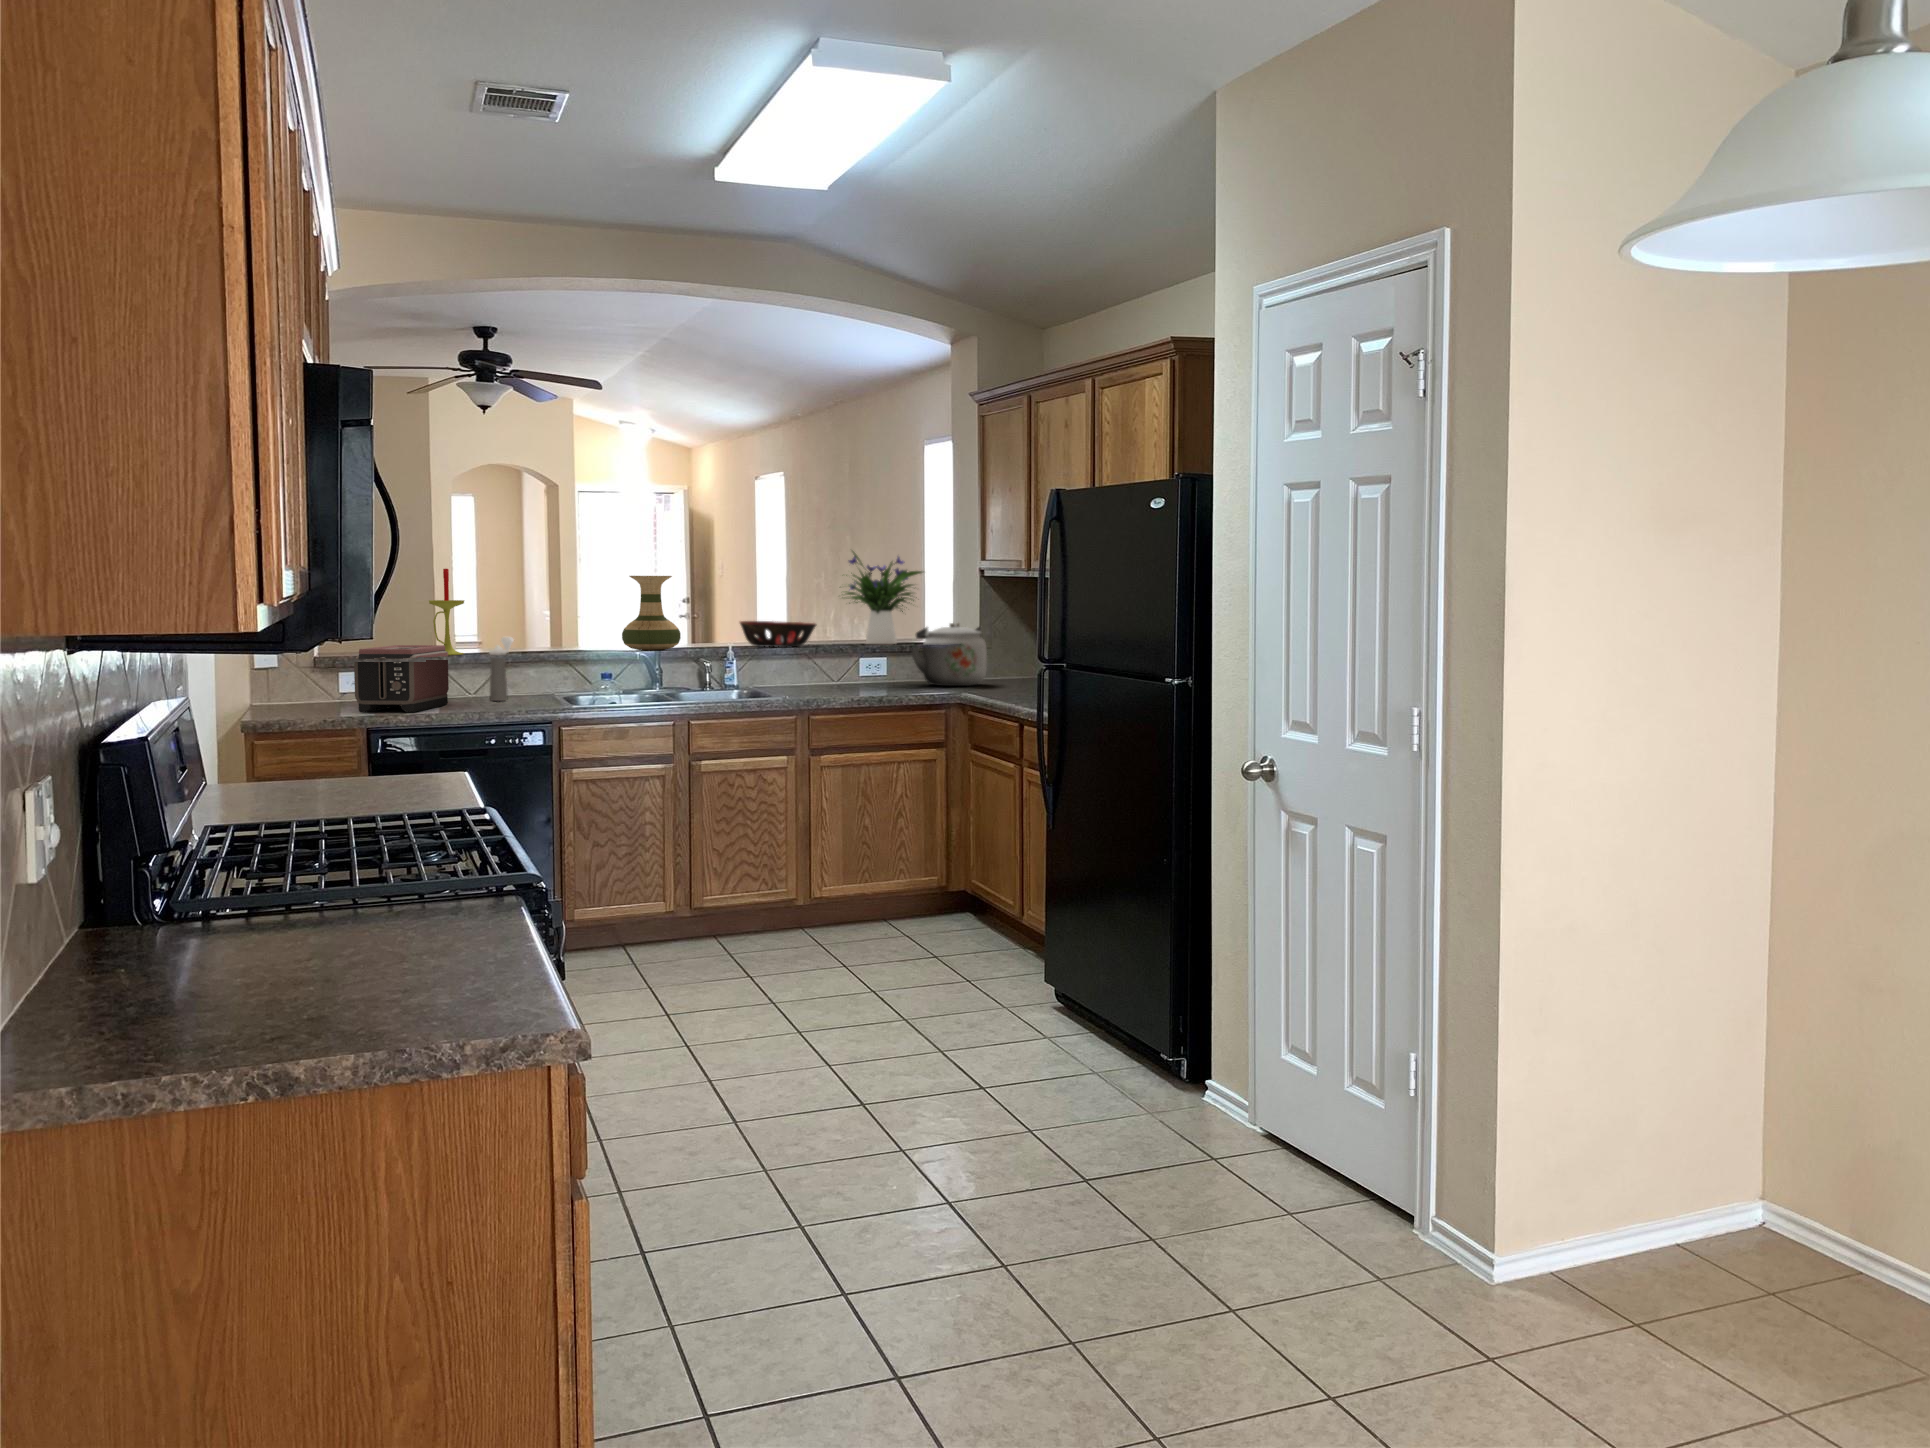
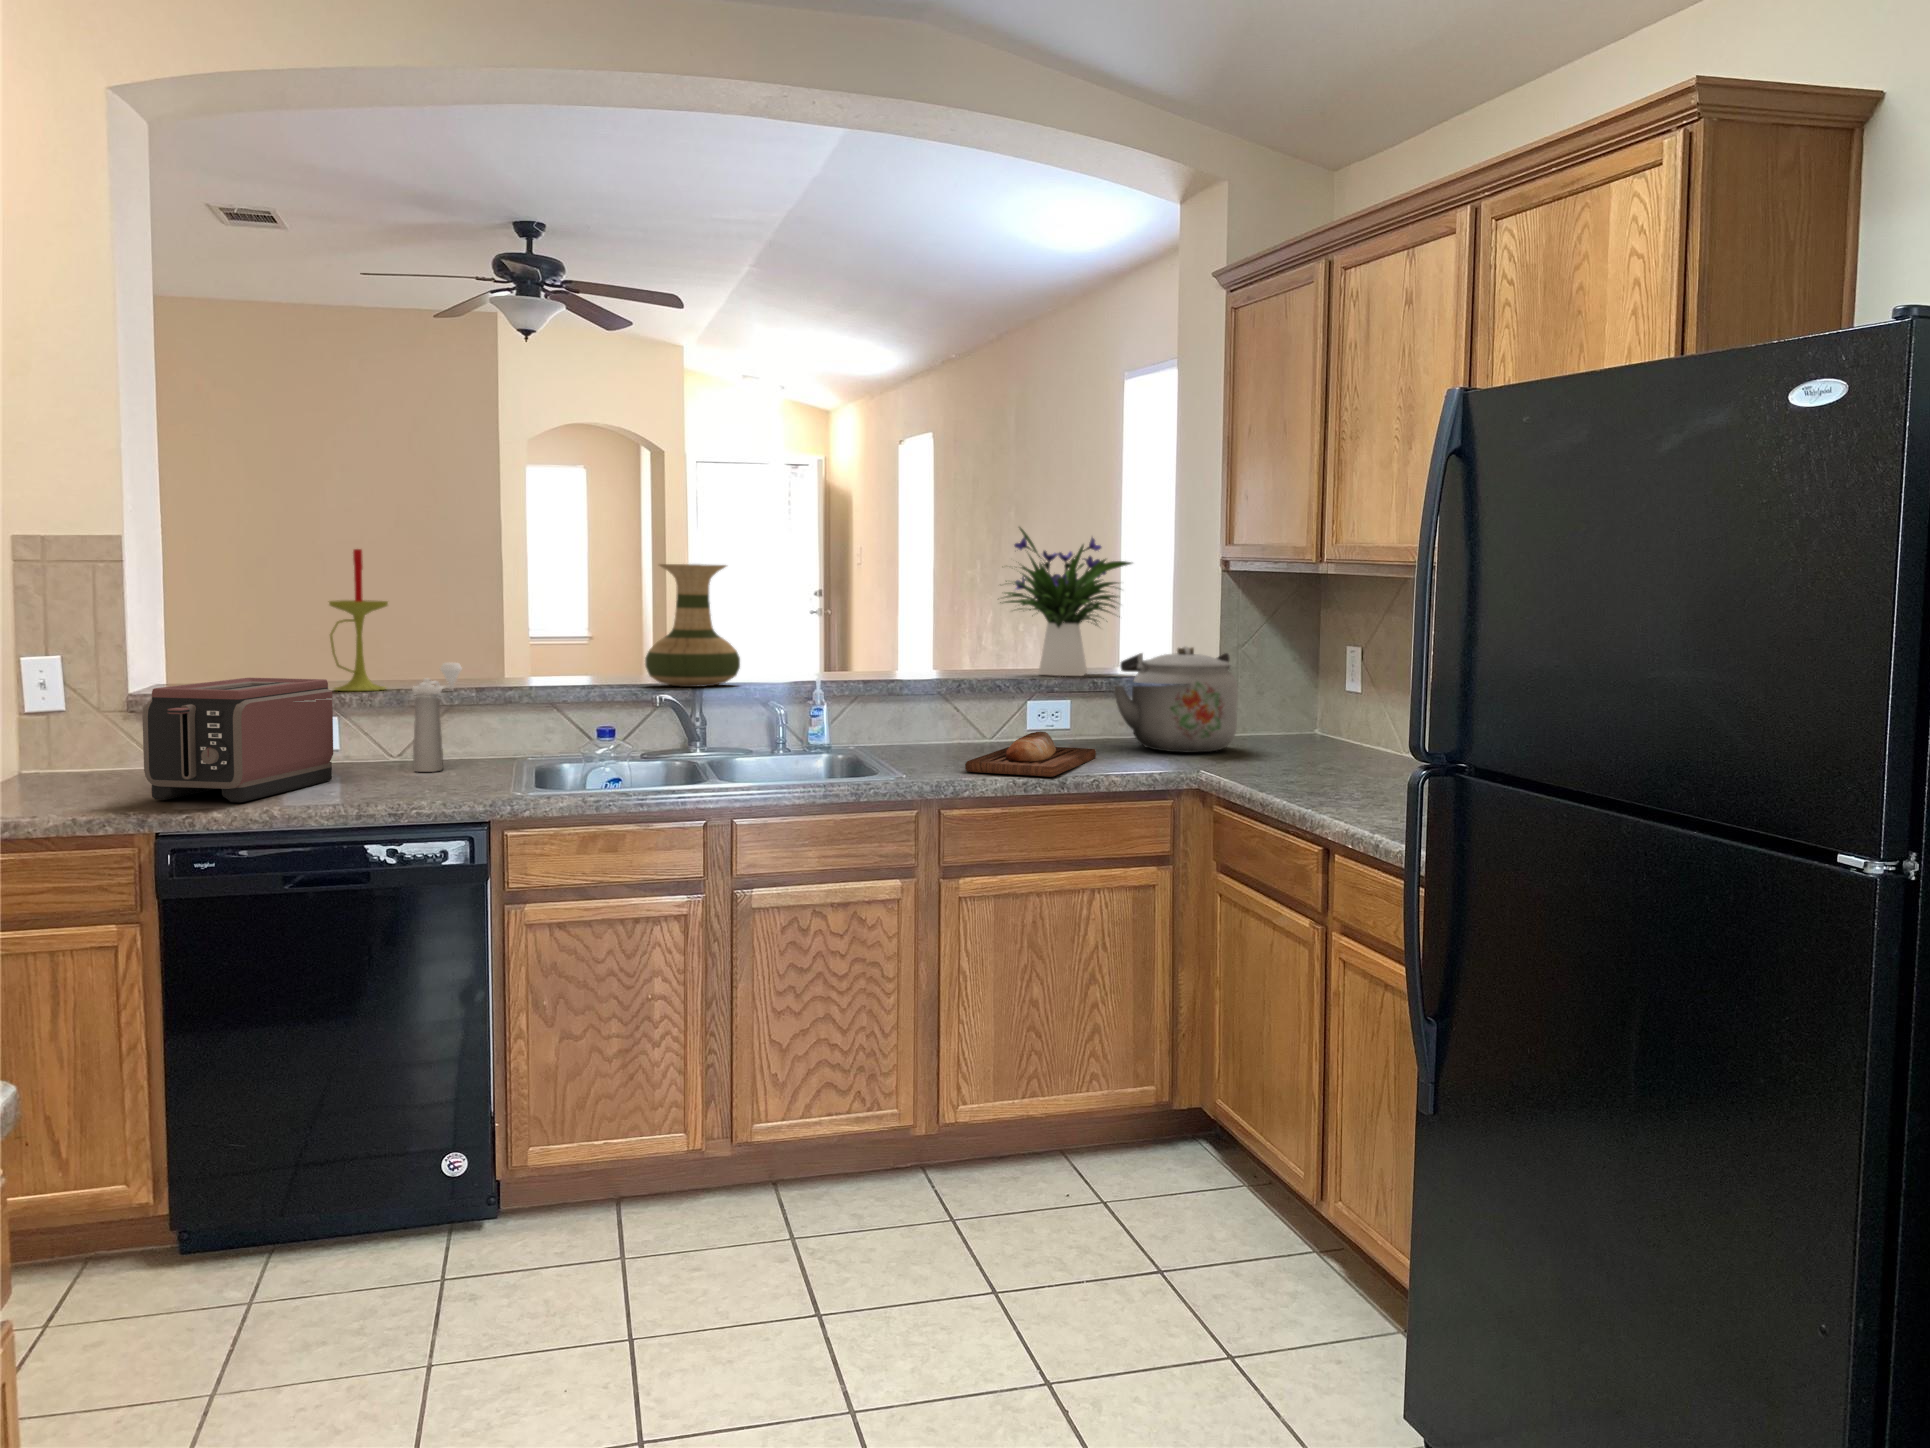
decorative bowl: present [740,621,816,648] -> none [836,638,962,683]
bread loaf: none [822,674,900,696] -> present [965,732,1096,777]

